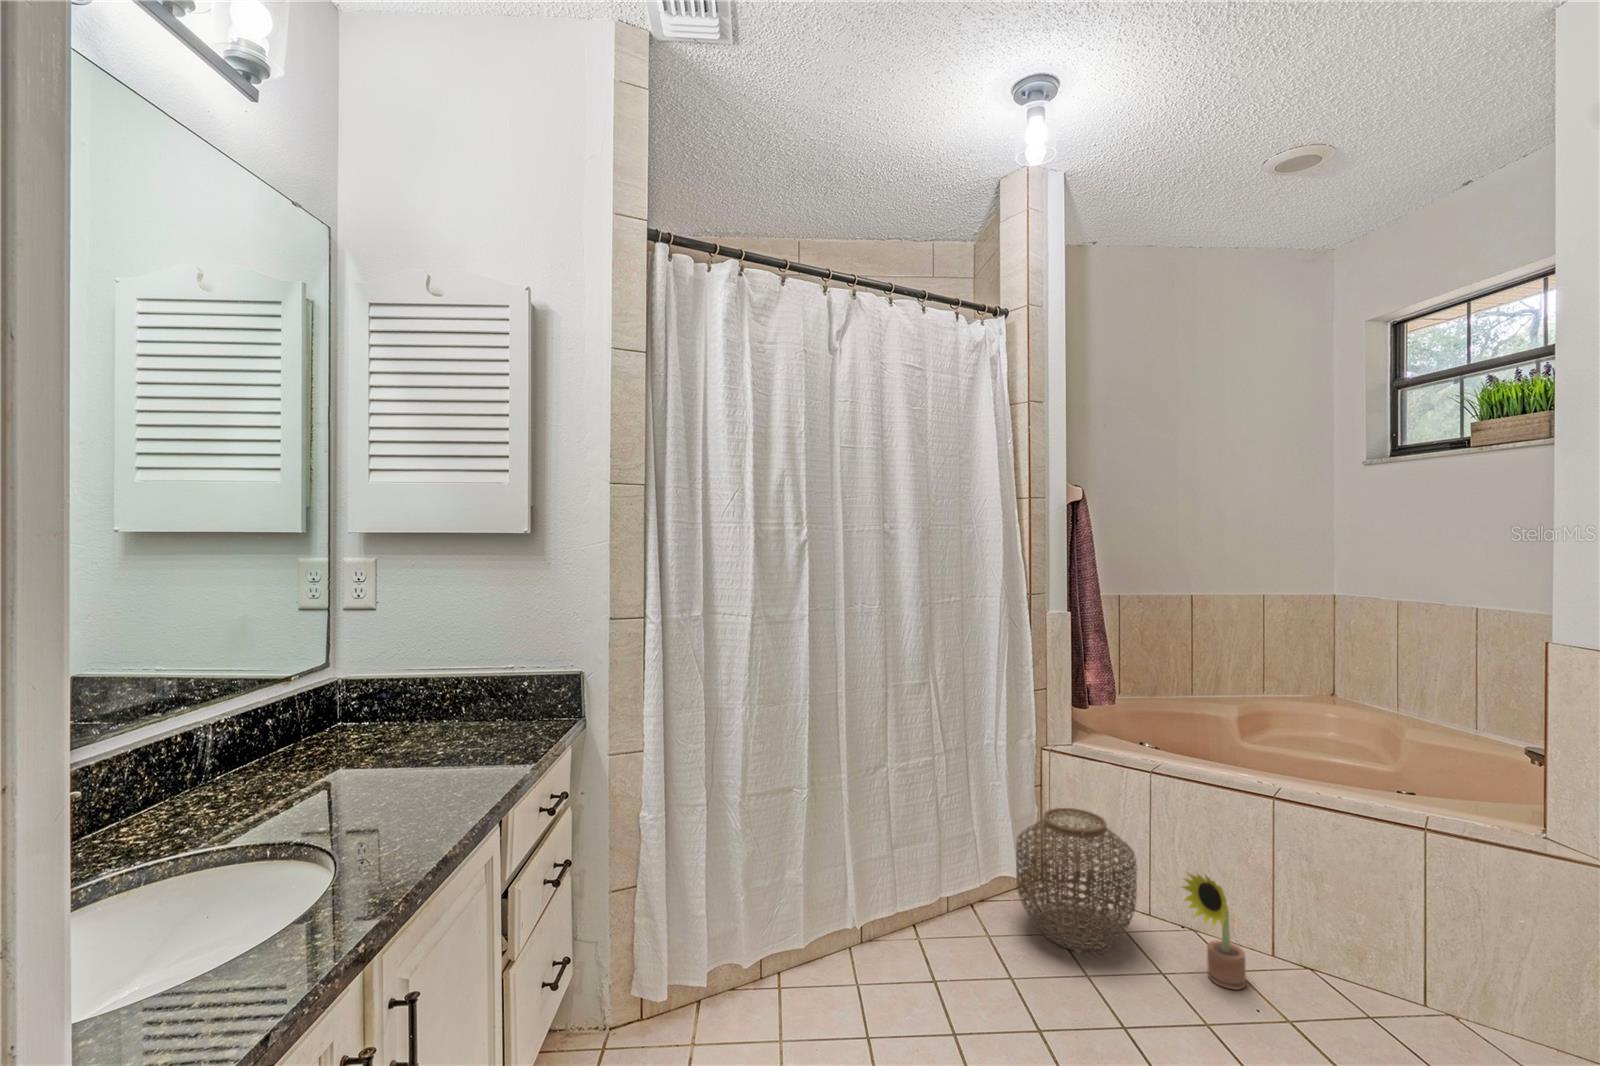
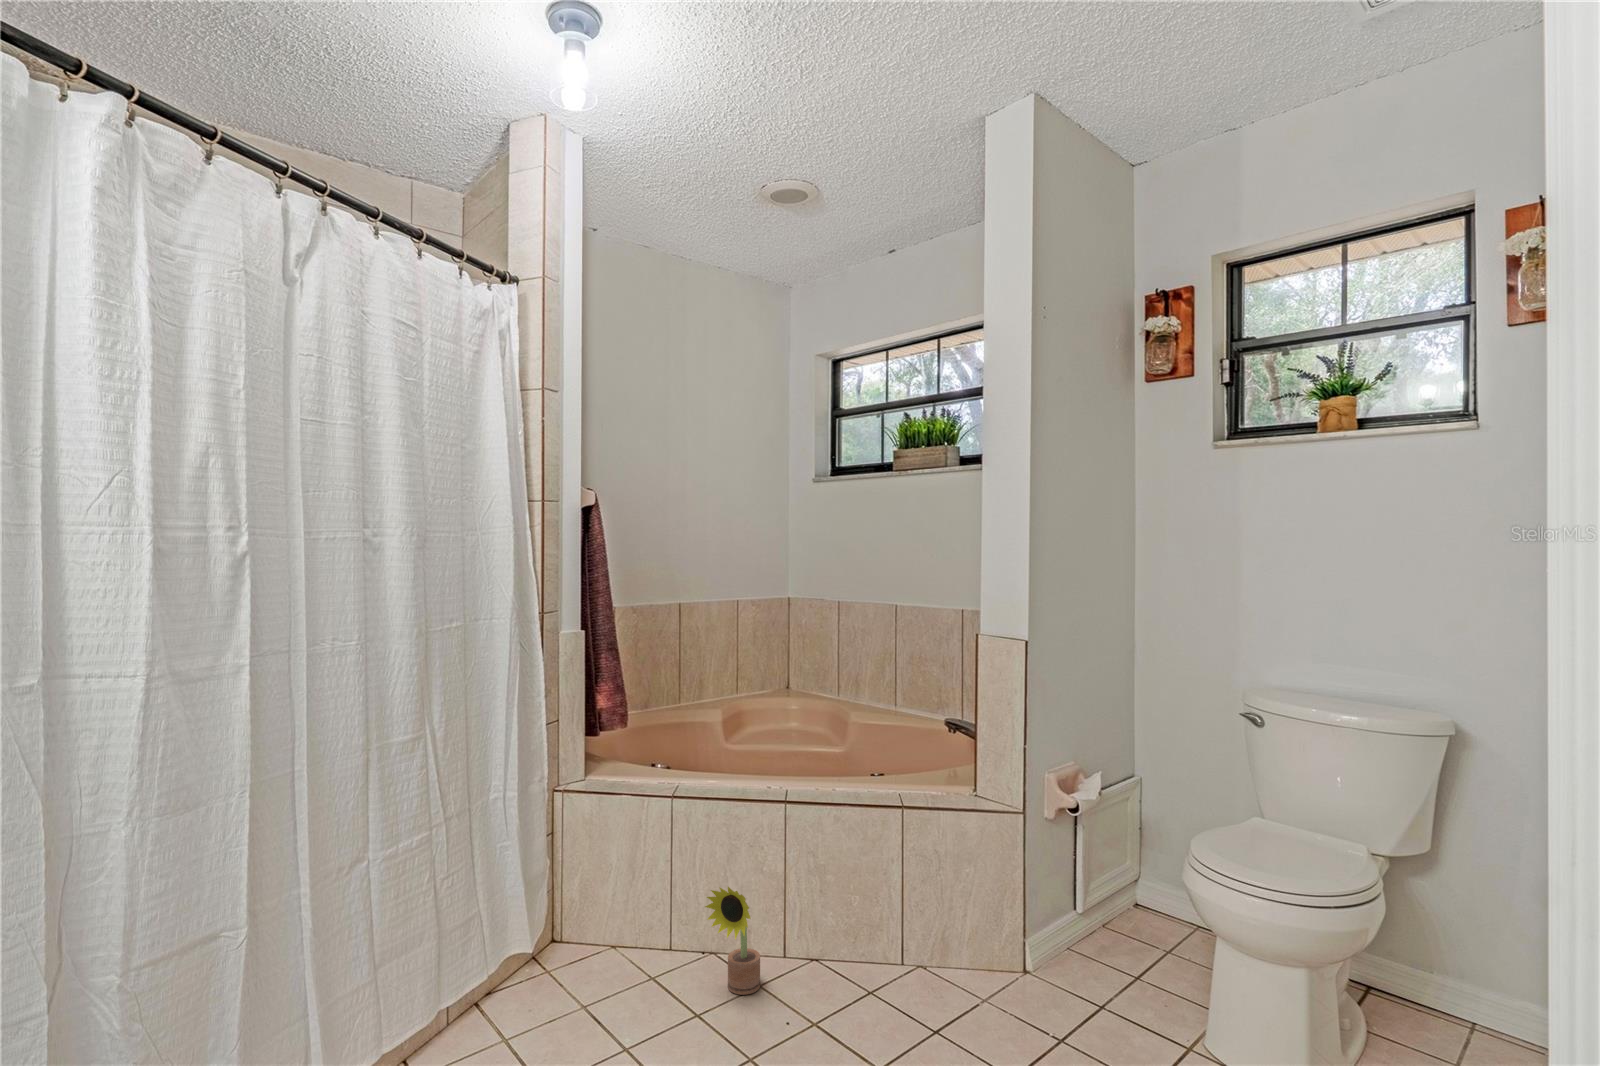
woven basket: present [1016,808,1137,951] -> none [531,852,661,1014]

